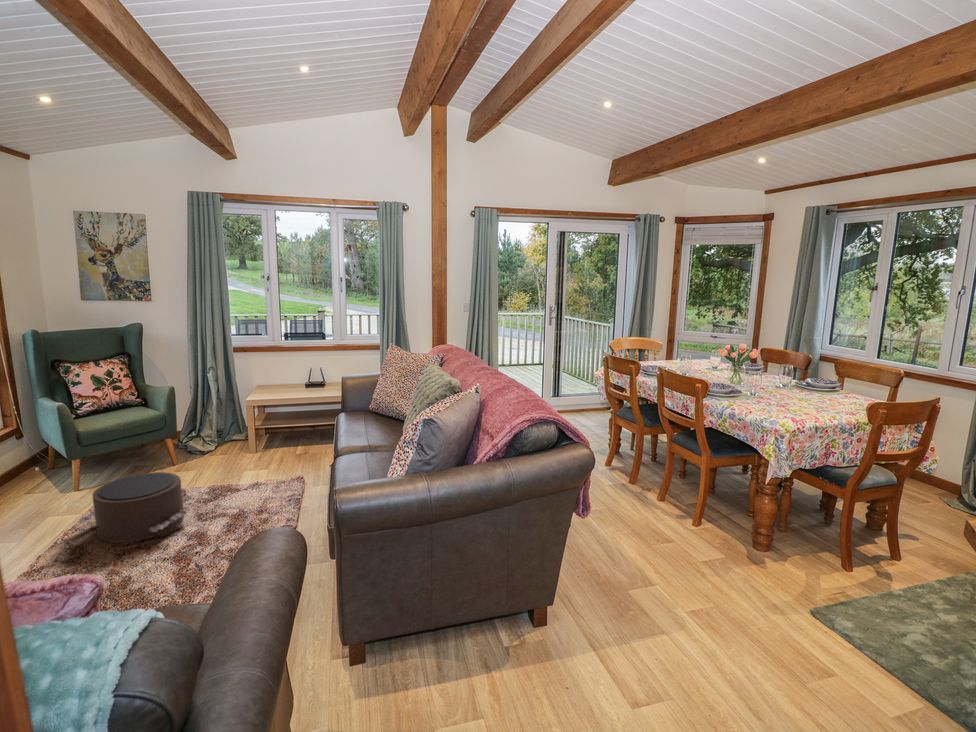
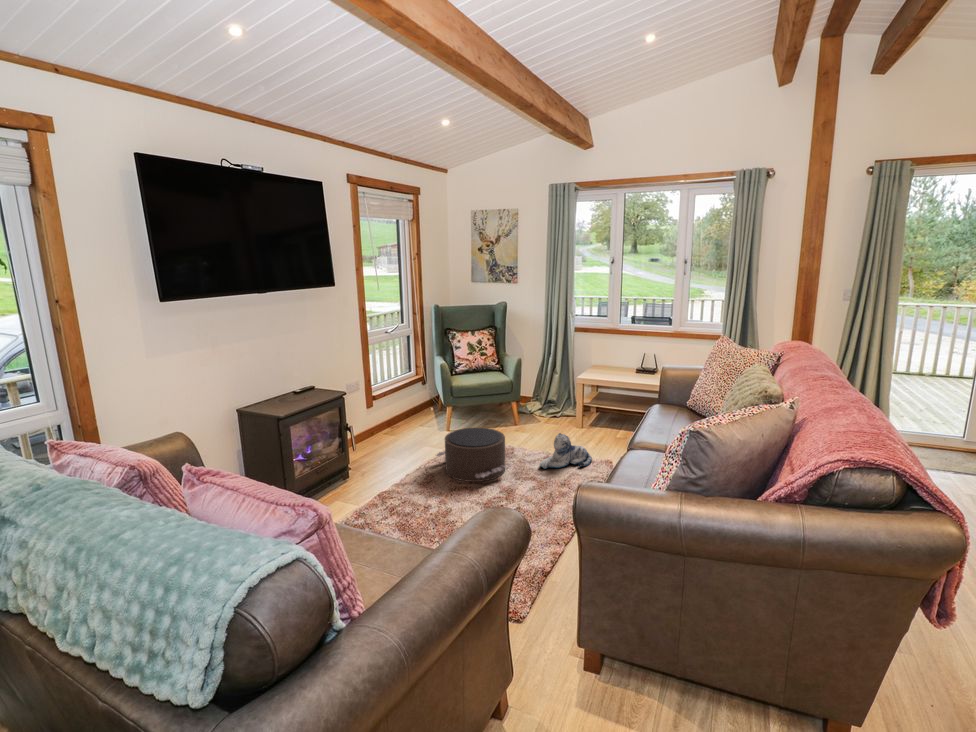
plush toy: none [225,460,282,502] -> present [539,433,592,469]

